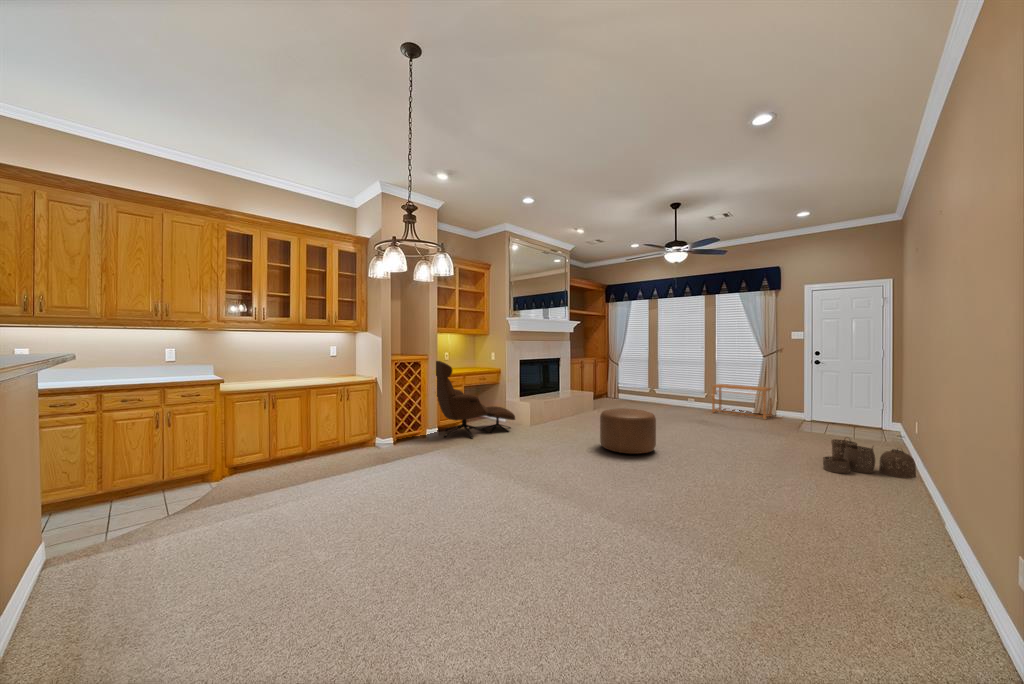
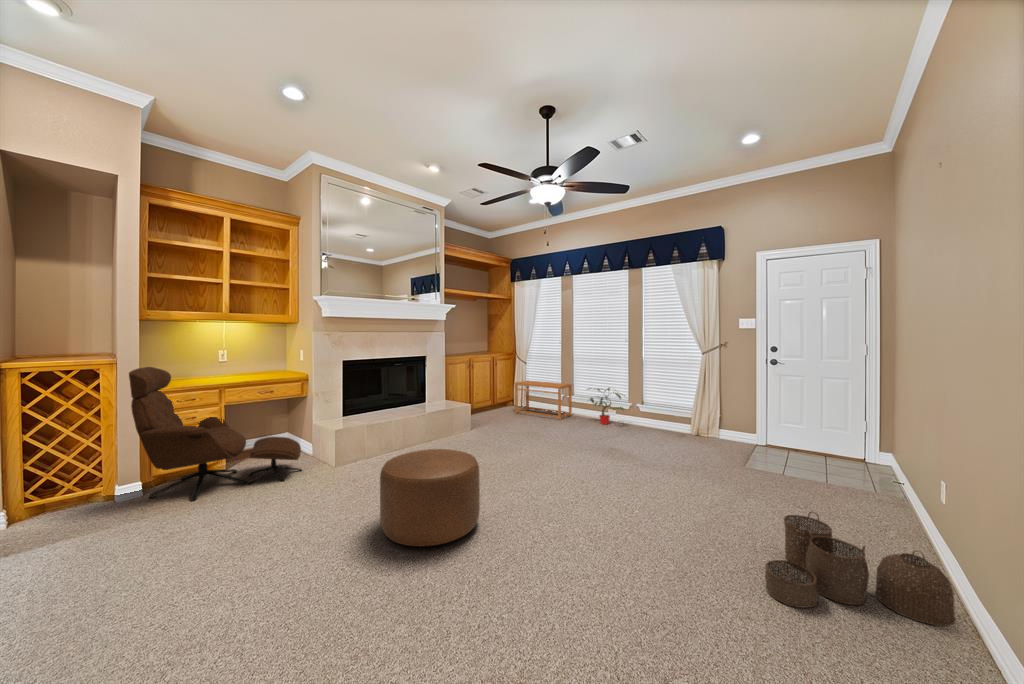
potted plant: none [671,382,707,409] -> present [590,388,624,424]
side table: present [712,384,772,419] -> present [515,380,572,420]

